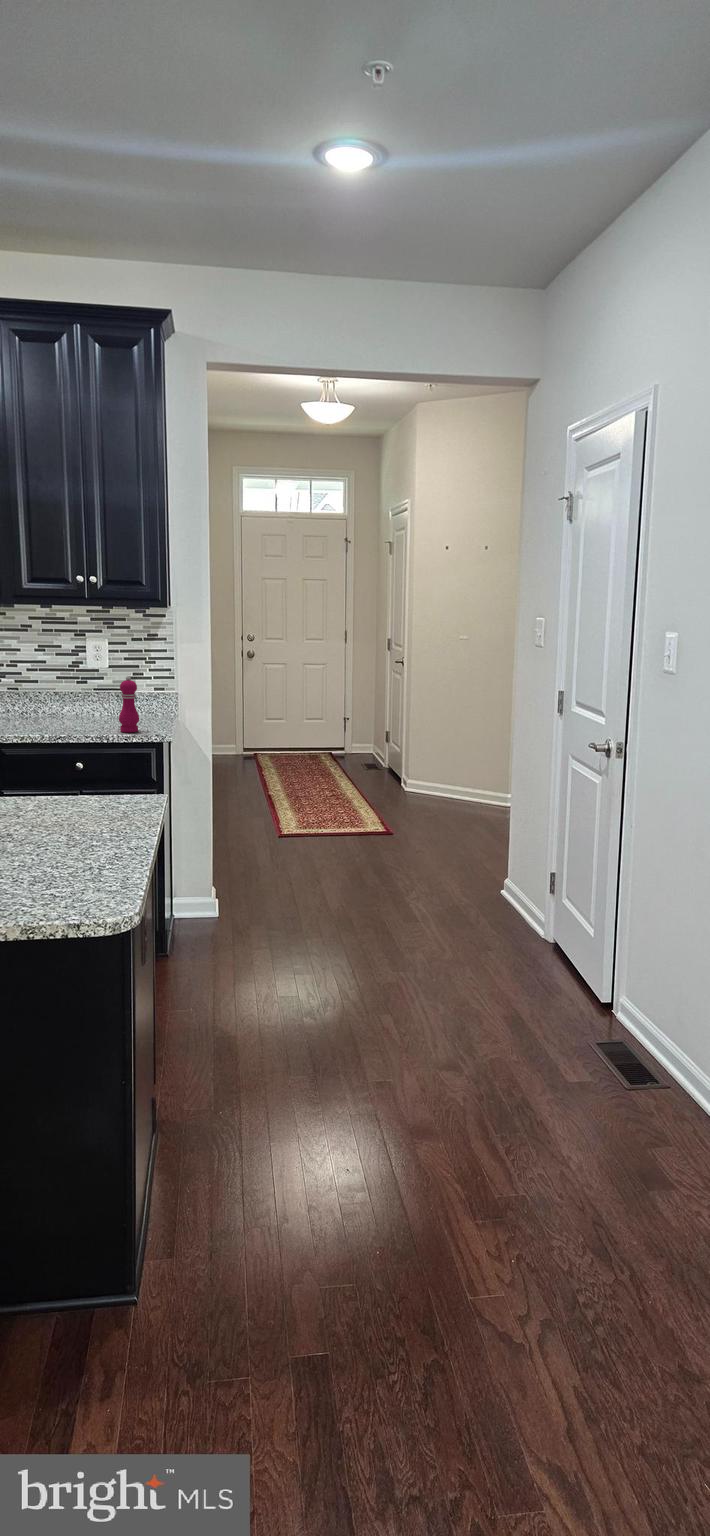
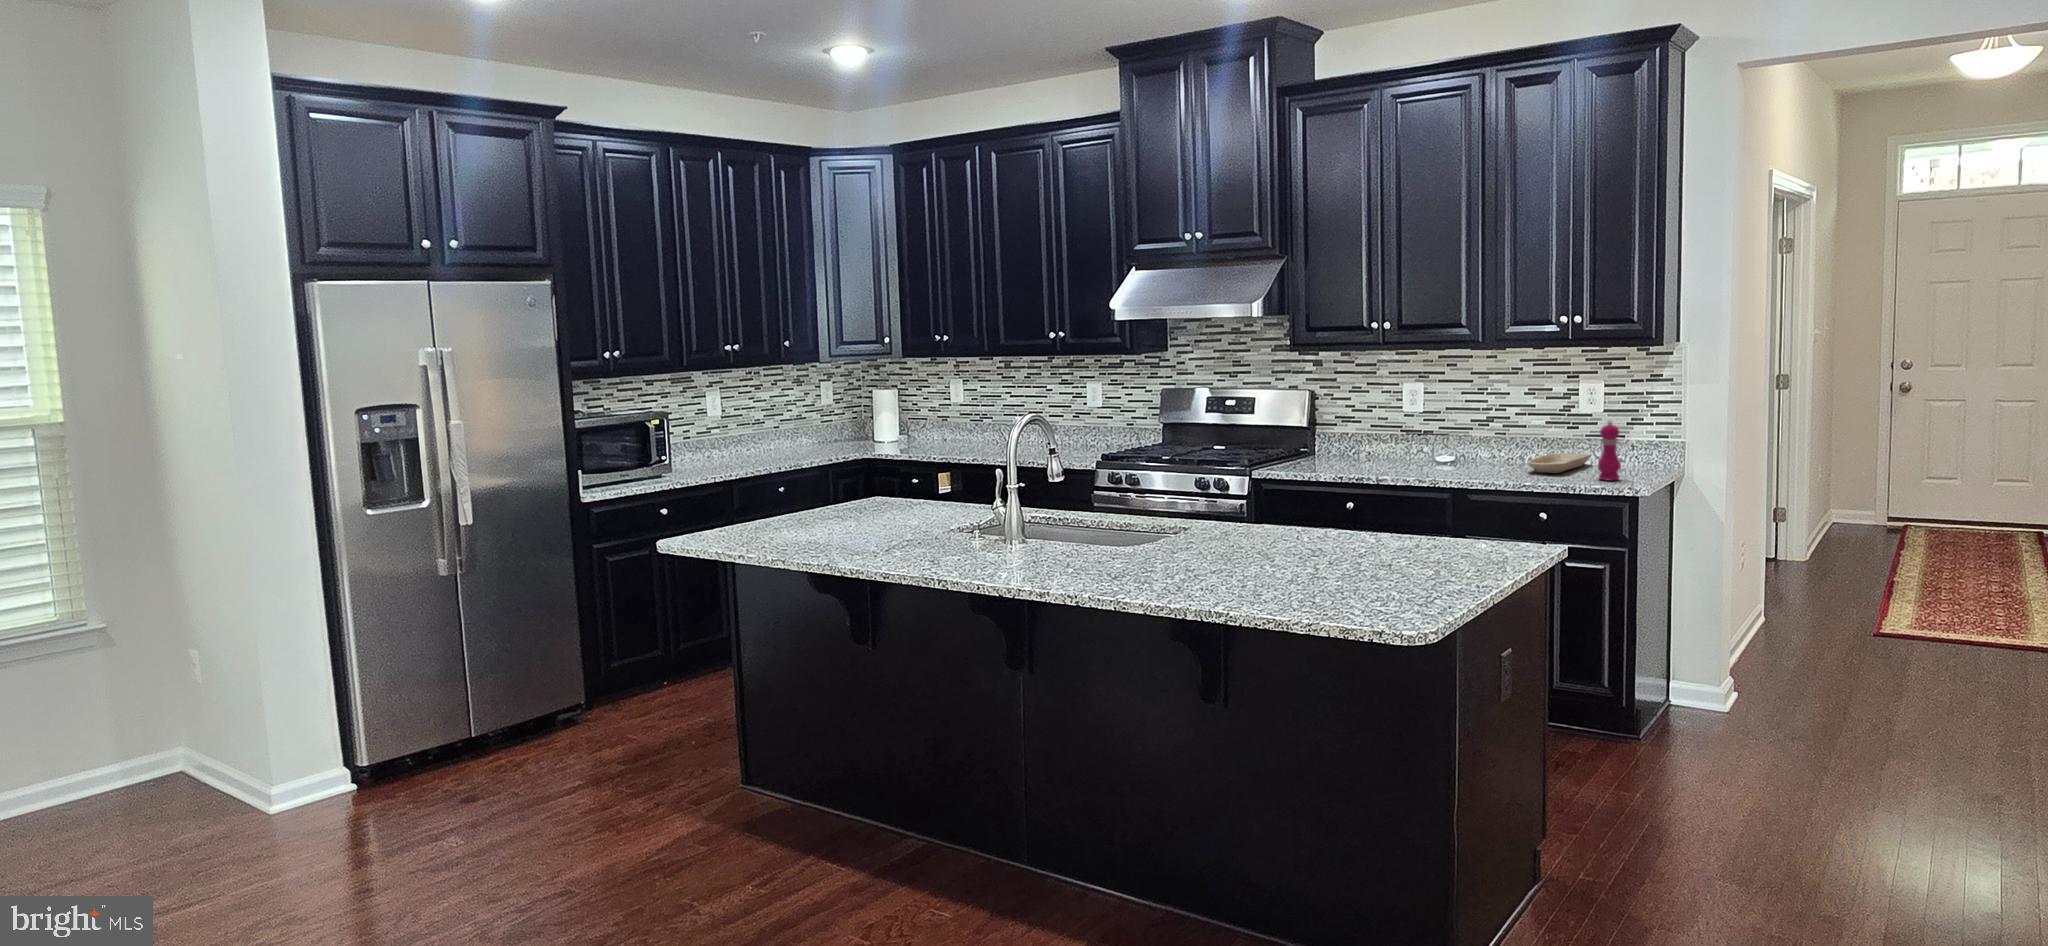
tray: none [52,706,103,727] -> present [1527,453,1591,473]

